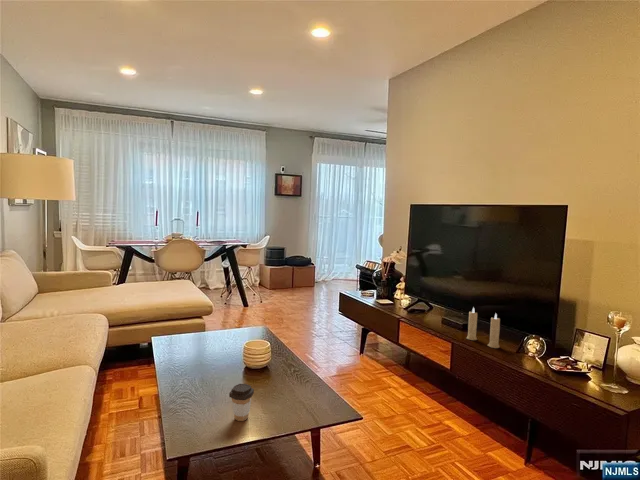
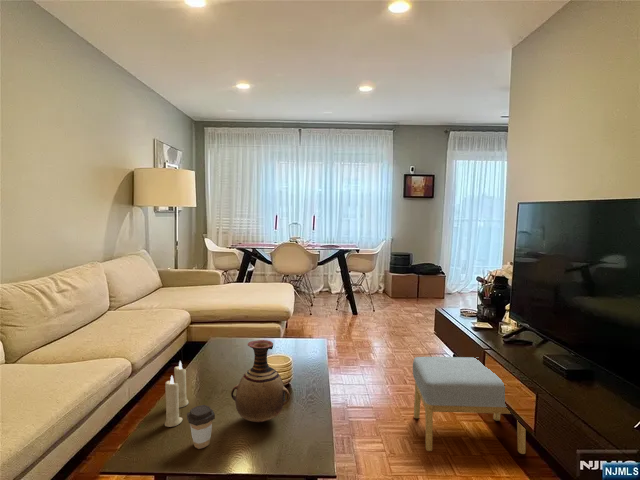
candle: present [467,308,500,348] -> present [165,361,189,427]
vase: none [249,323,300,394] -> present [231,340,290,423]
footstool: none [346,326,436,402] -> present [413,357,526,454]

